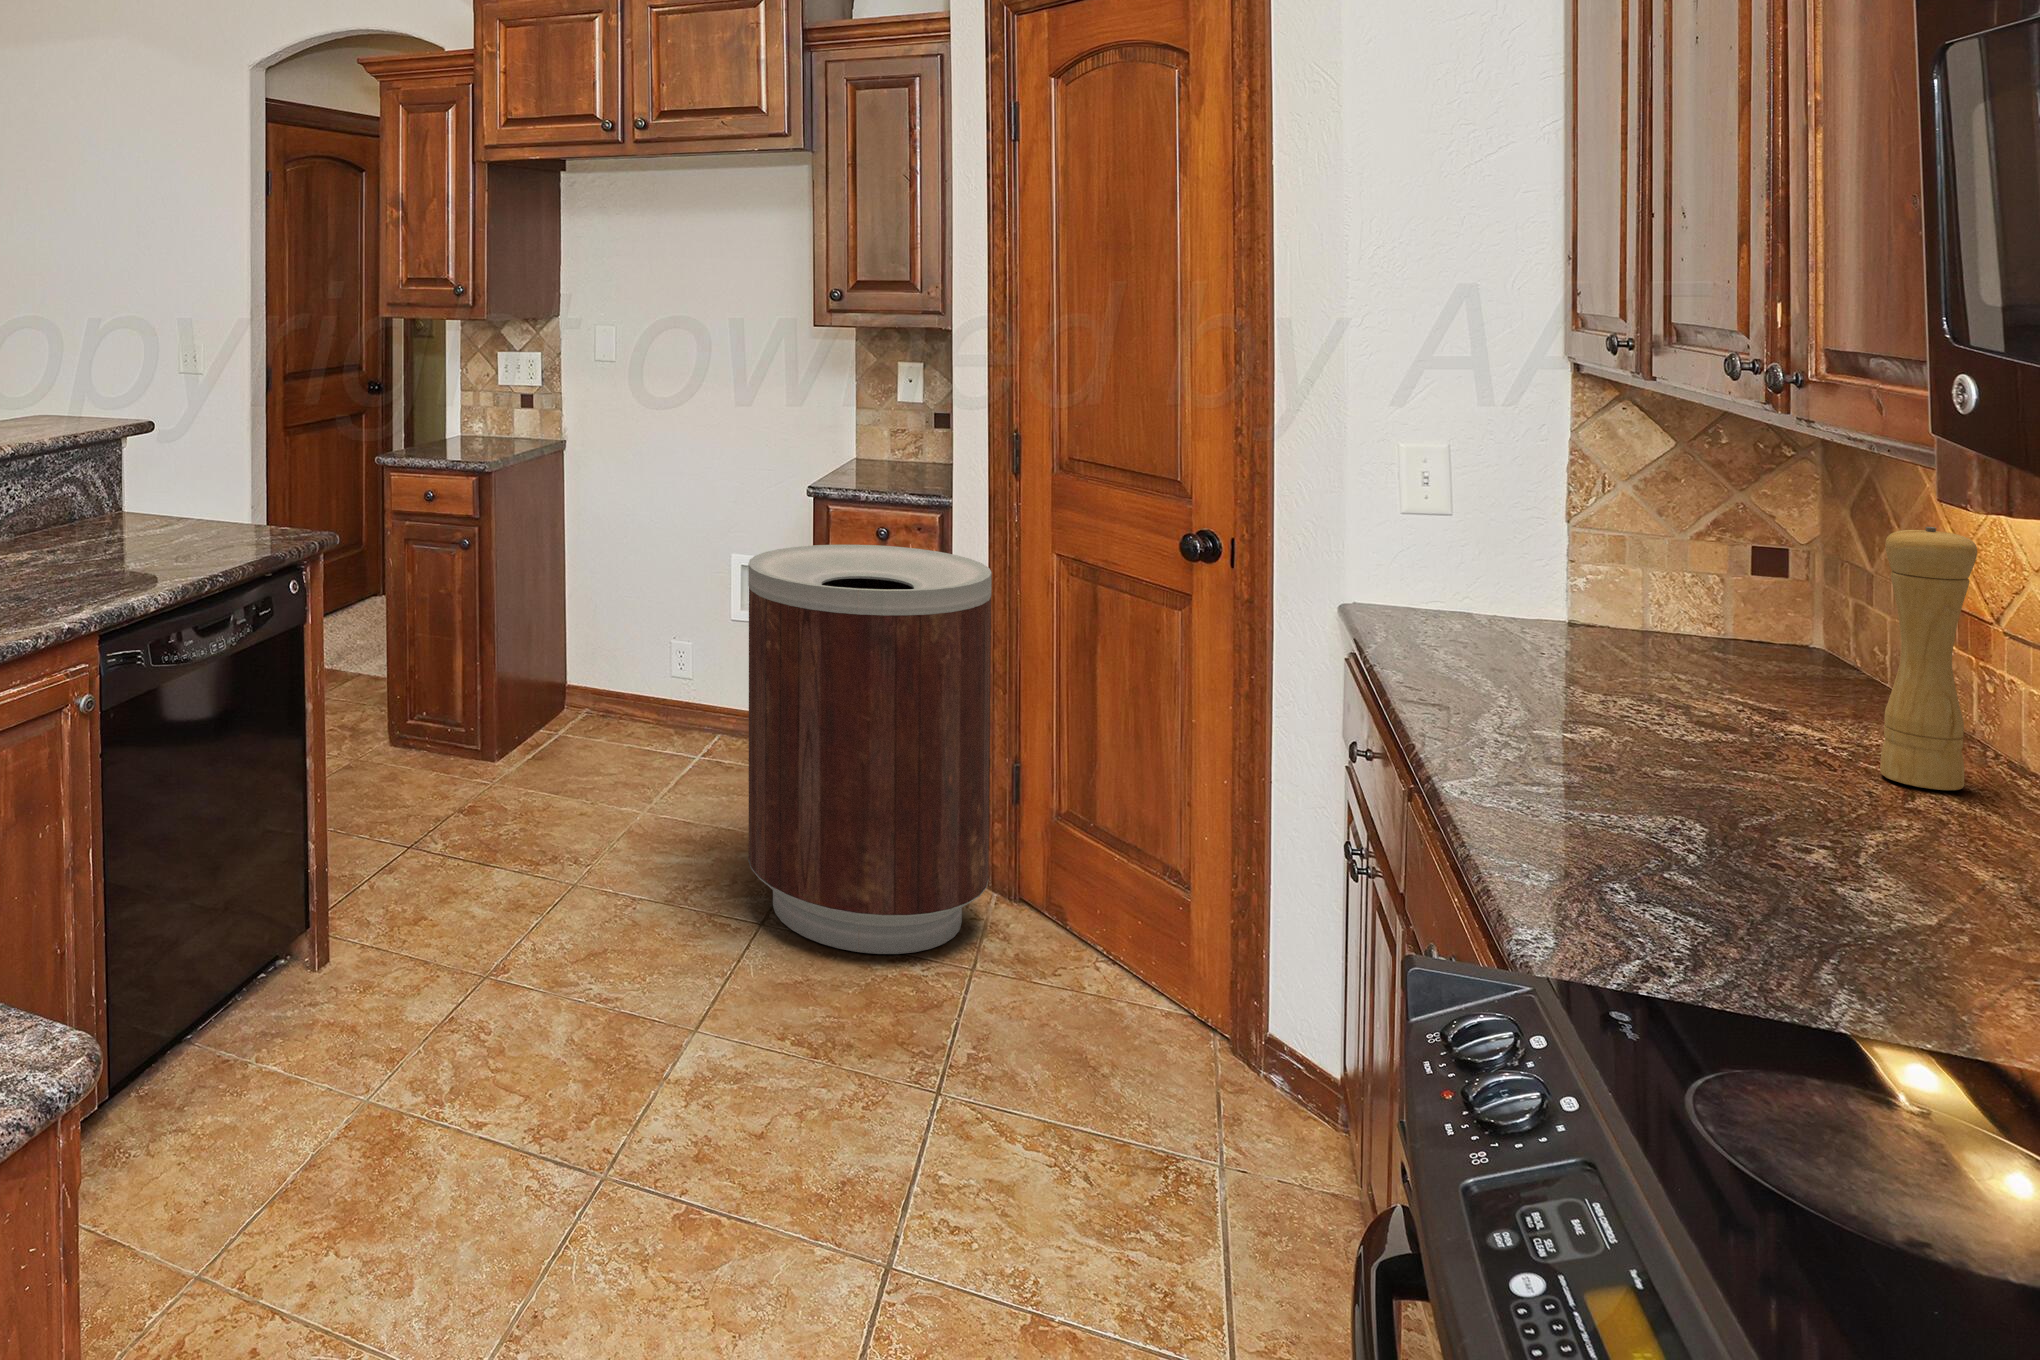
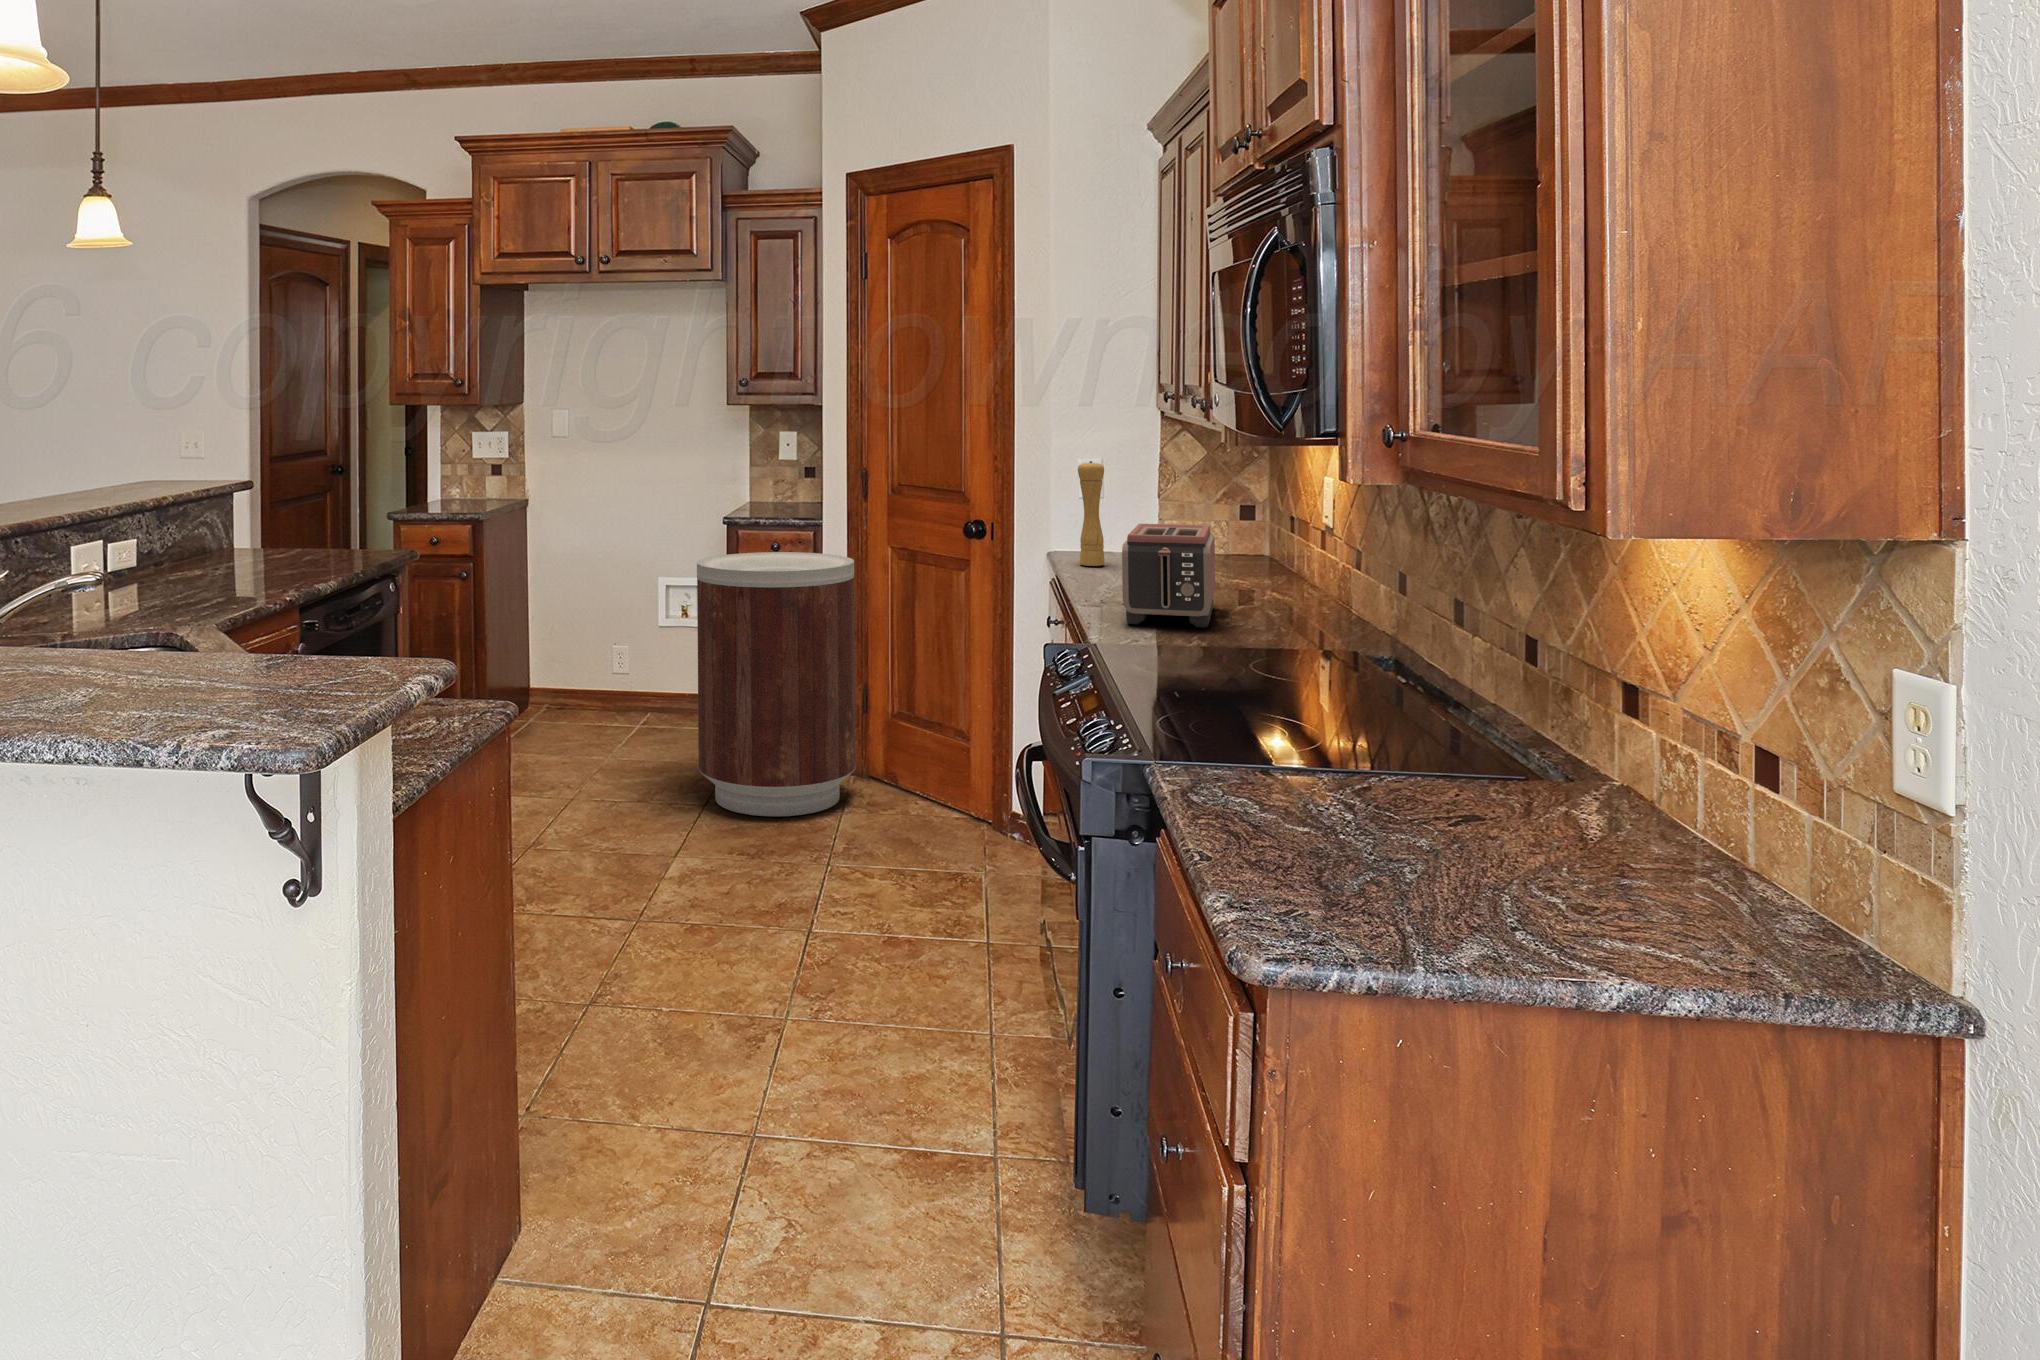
pepper mill: present [1880,527,1977,790] -> present [1078,461,1105,566]
toaster: none [1577,607,1841,896] -> present [1122,524,1215,628]

